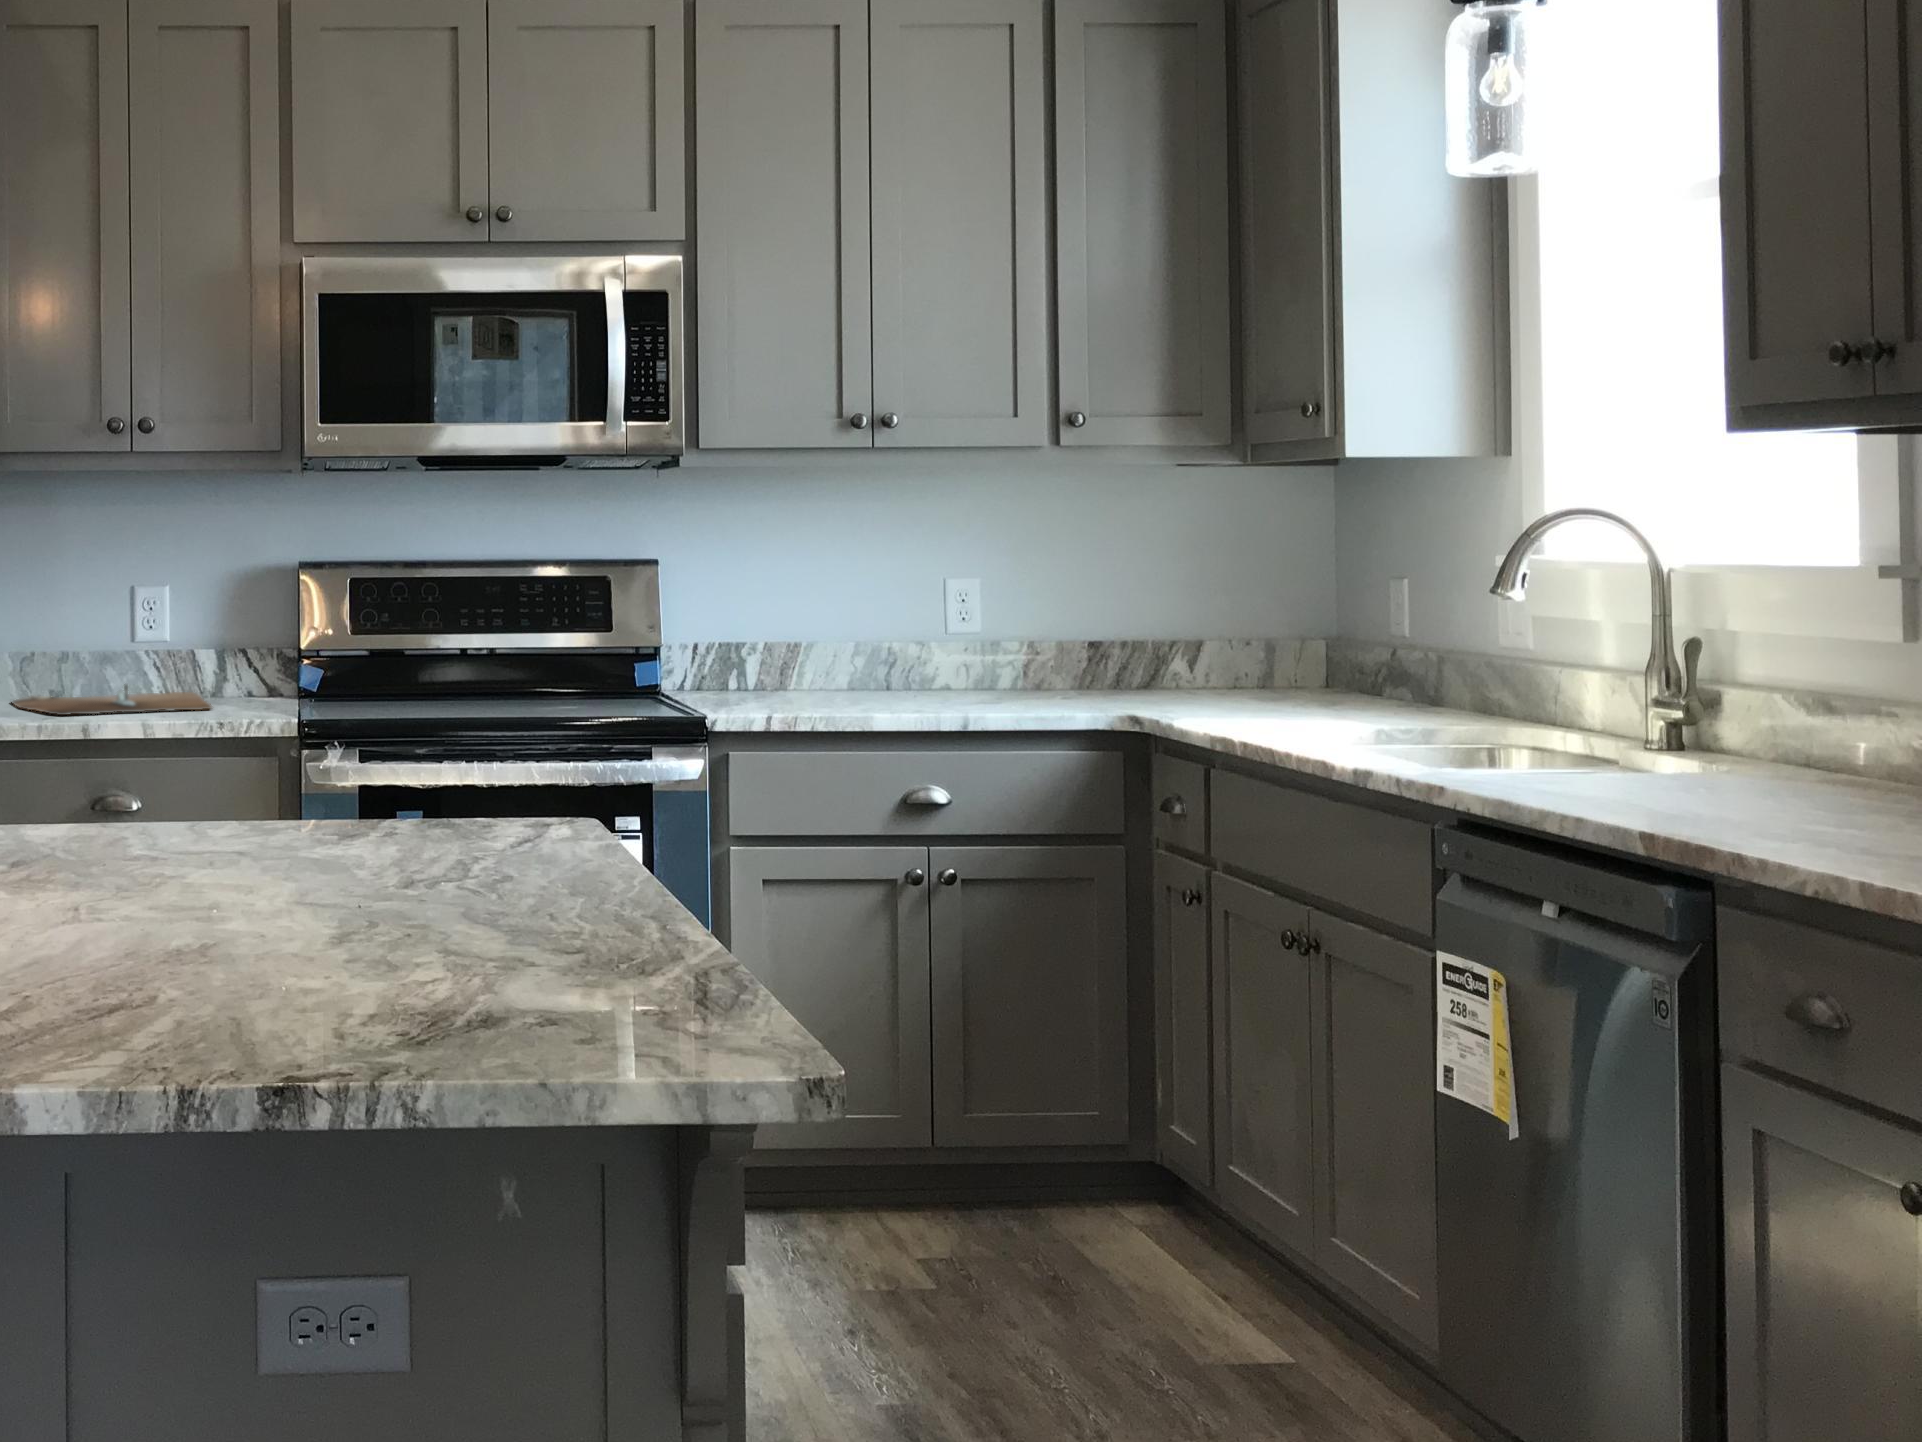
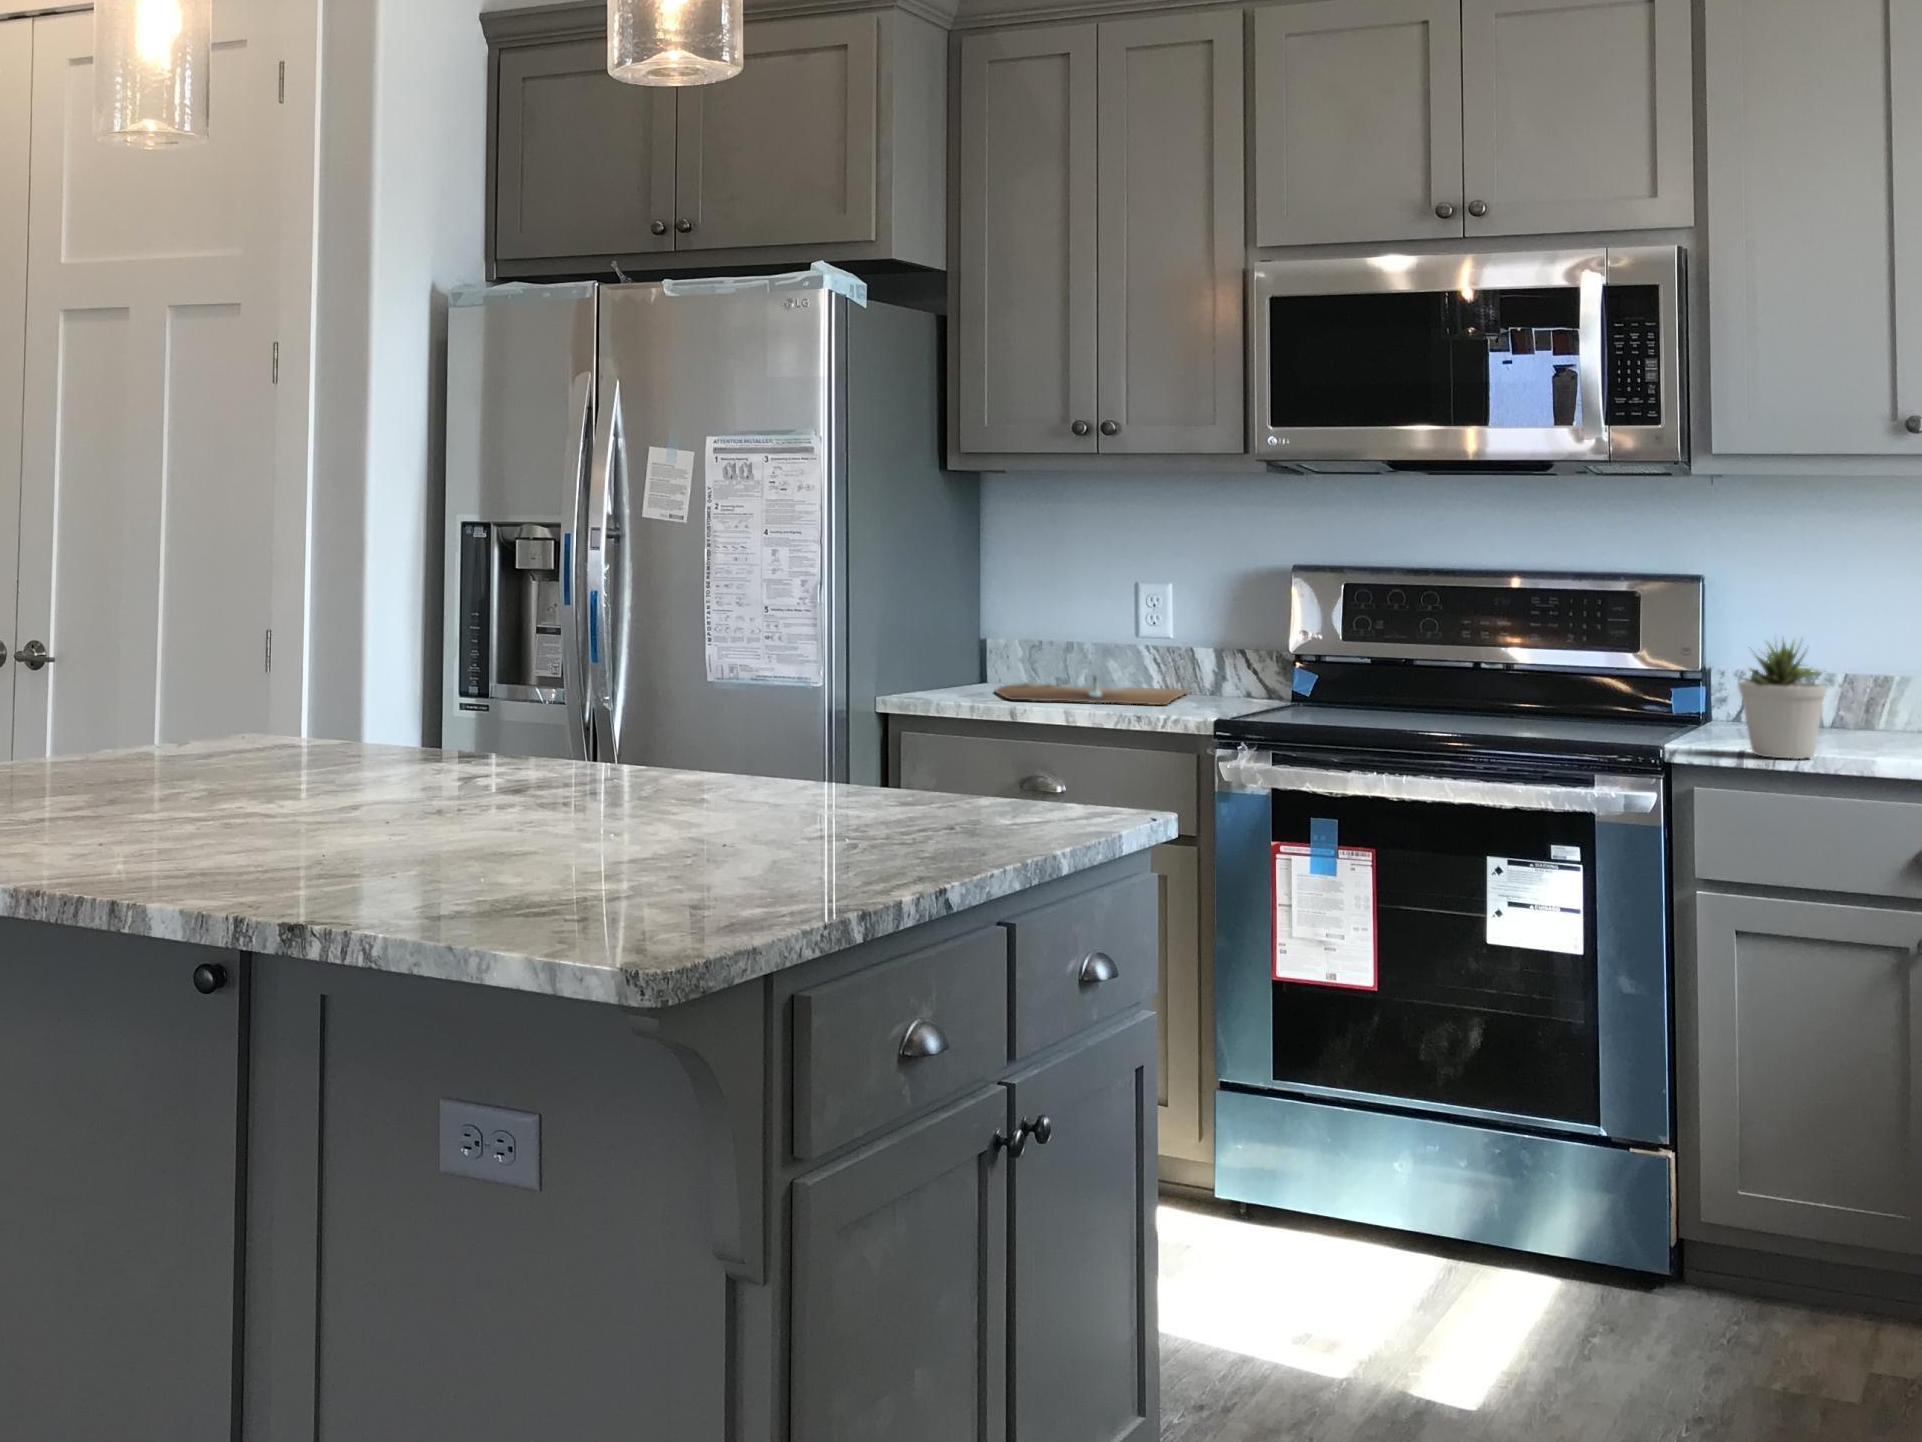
potted plant: none [770,607,842,718] -> present [1739,642,1826,759]

